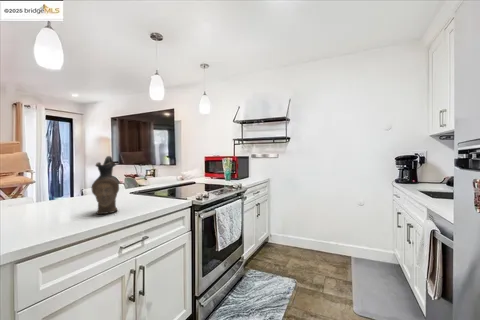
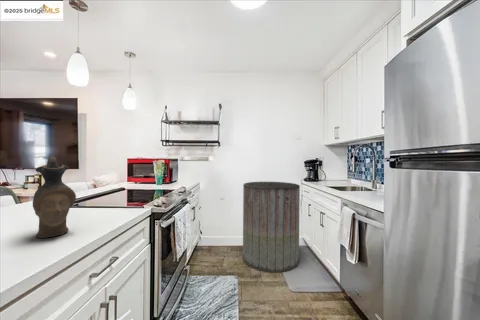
trash can: none [309,180,382,289] -> present [243,182,300,273]

